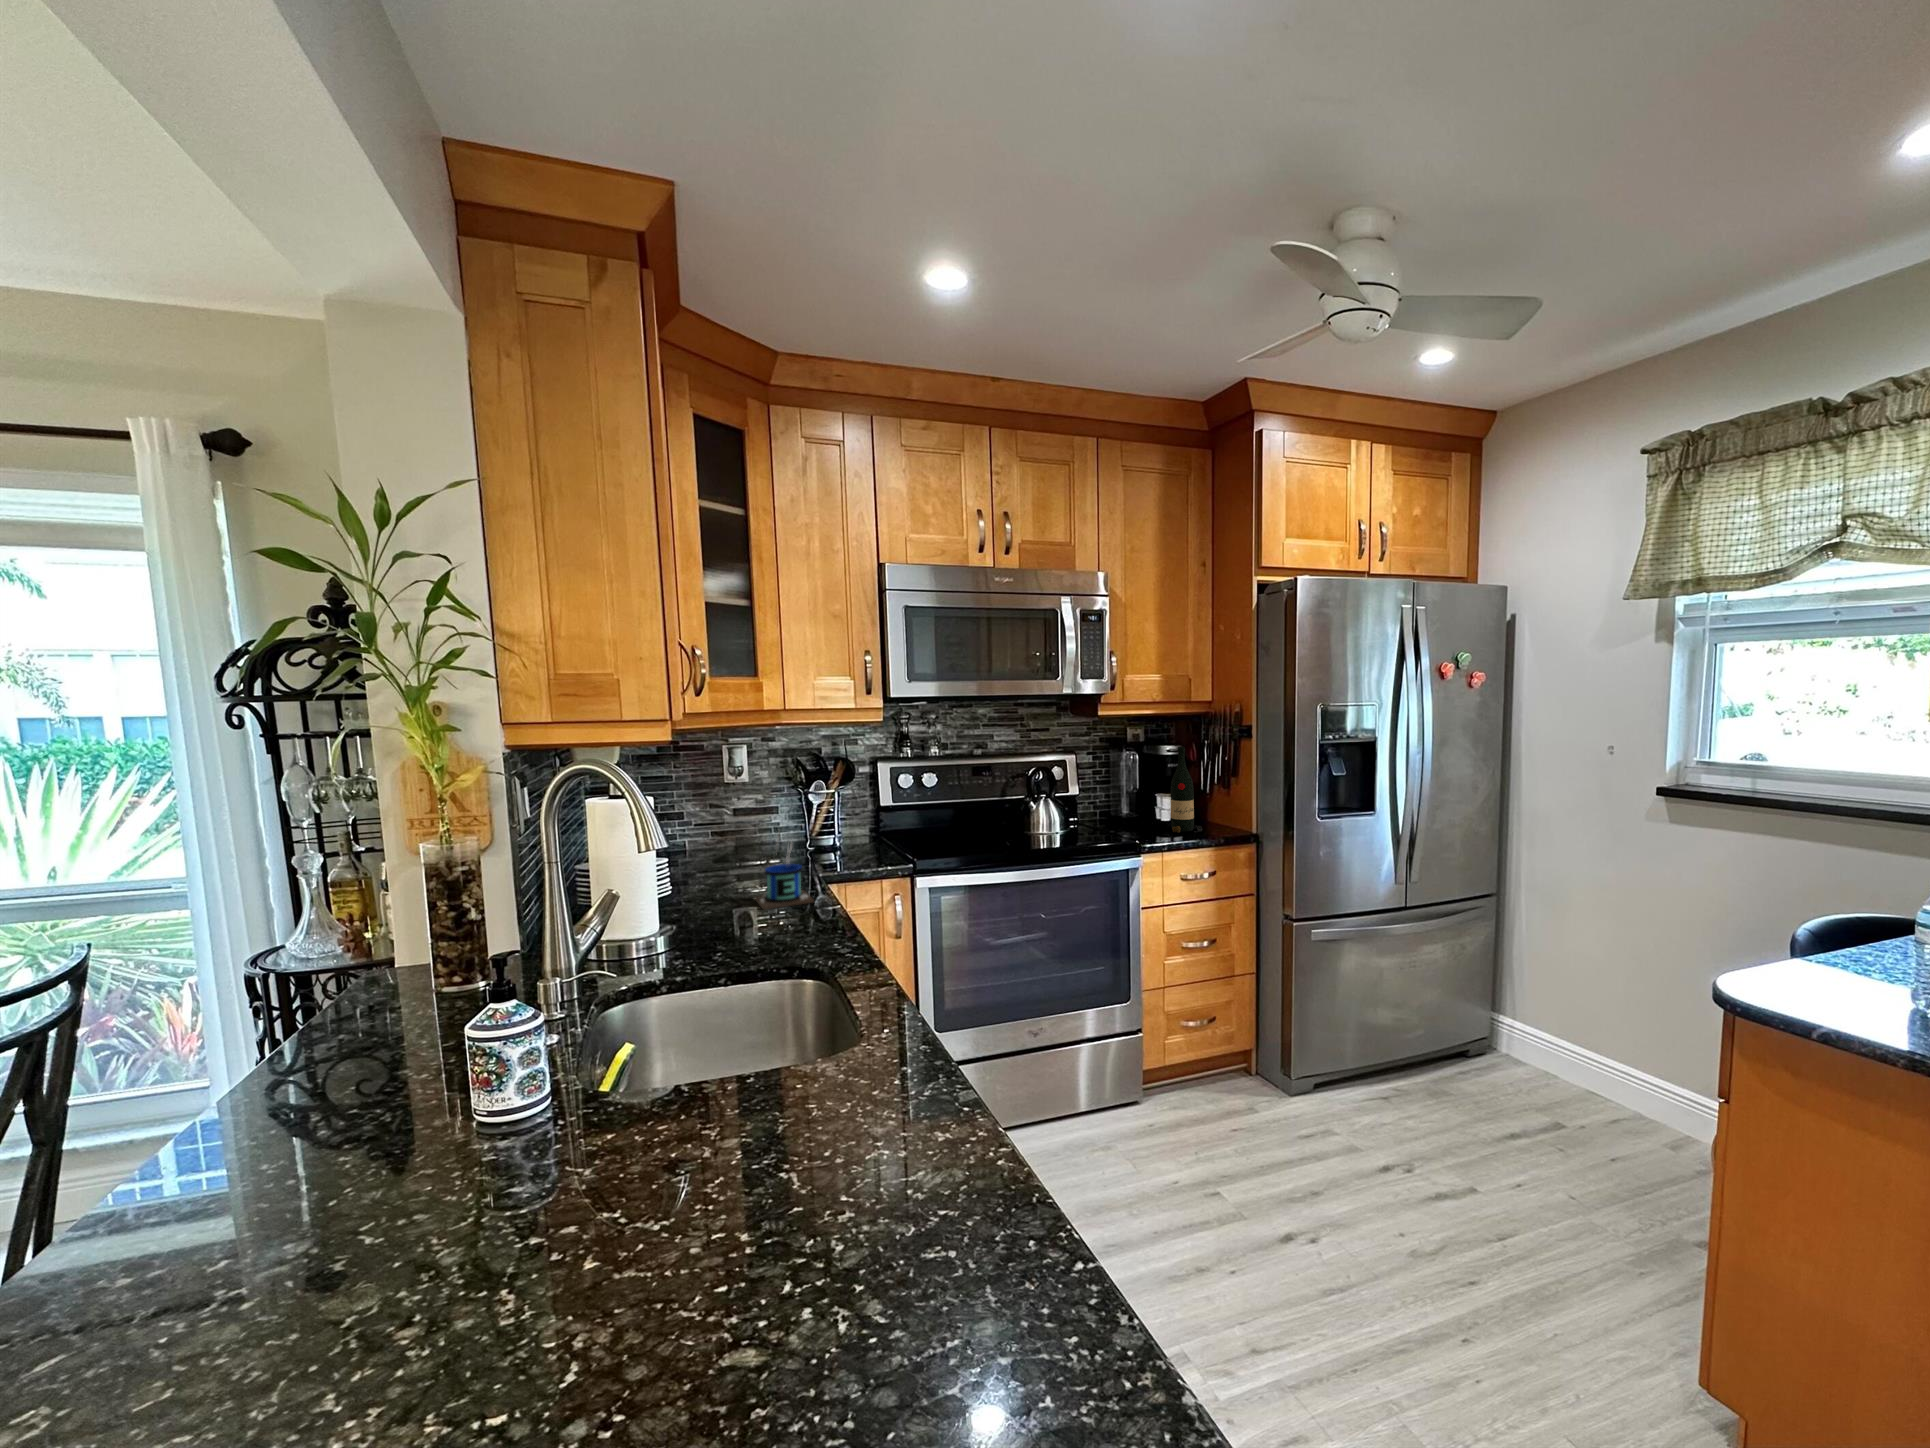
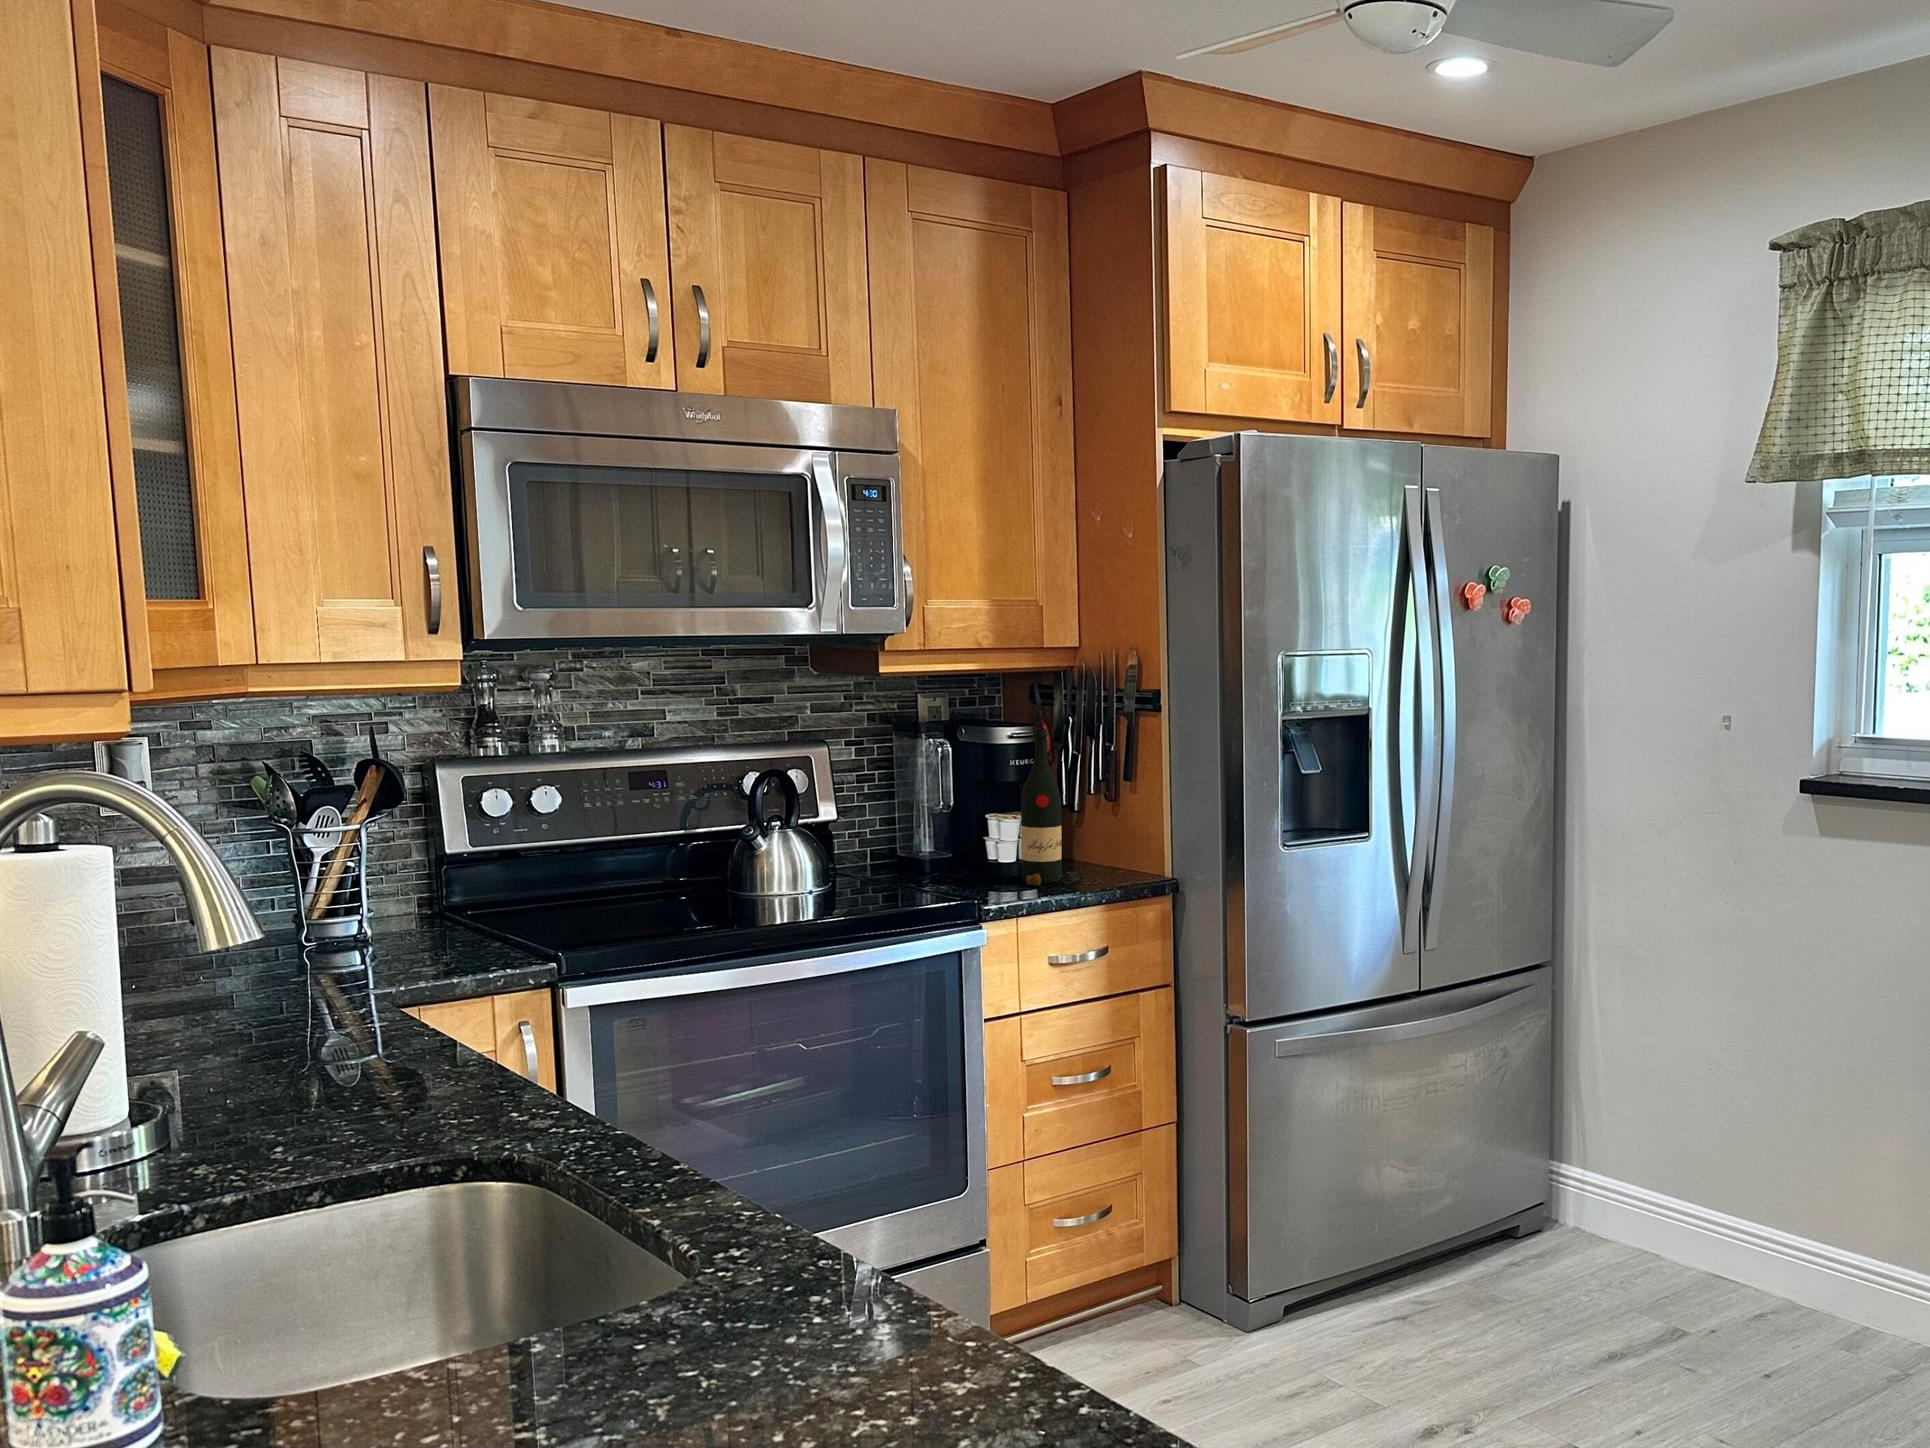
mug: present [755,833,814,910] -> none [250,915,393,1091]

